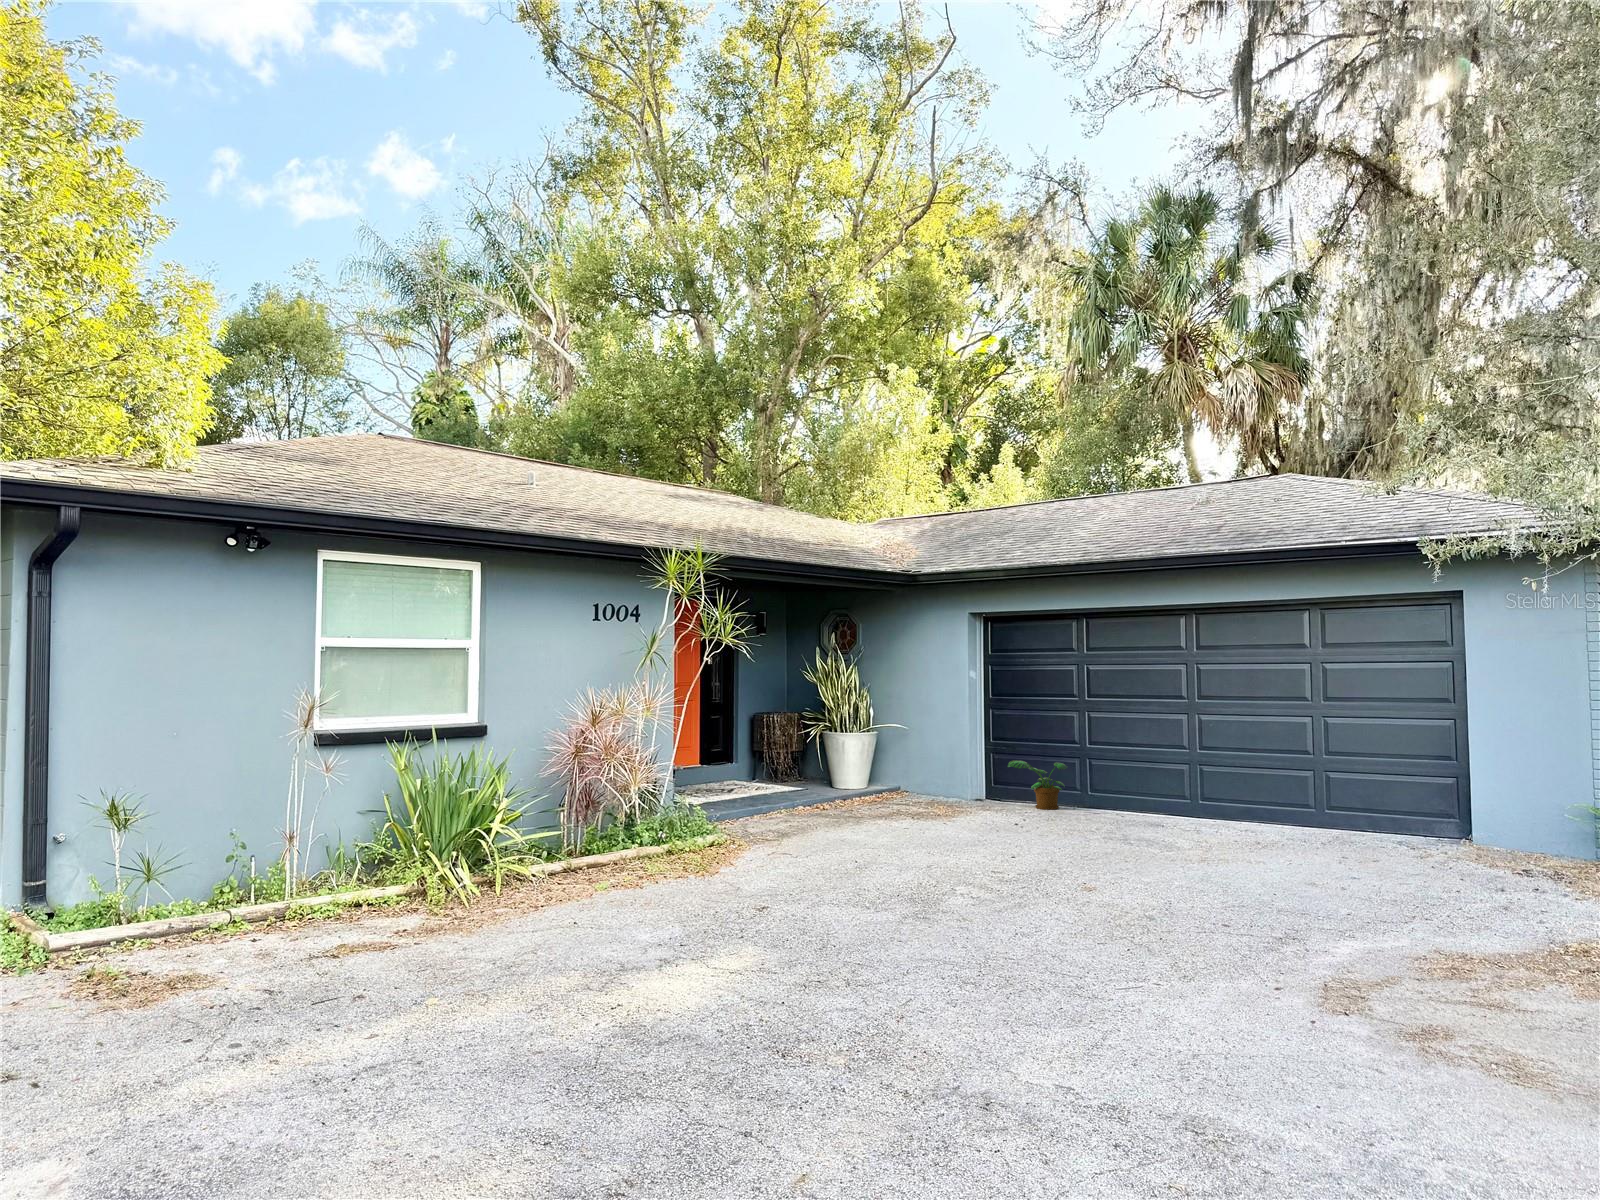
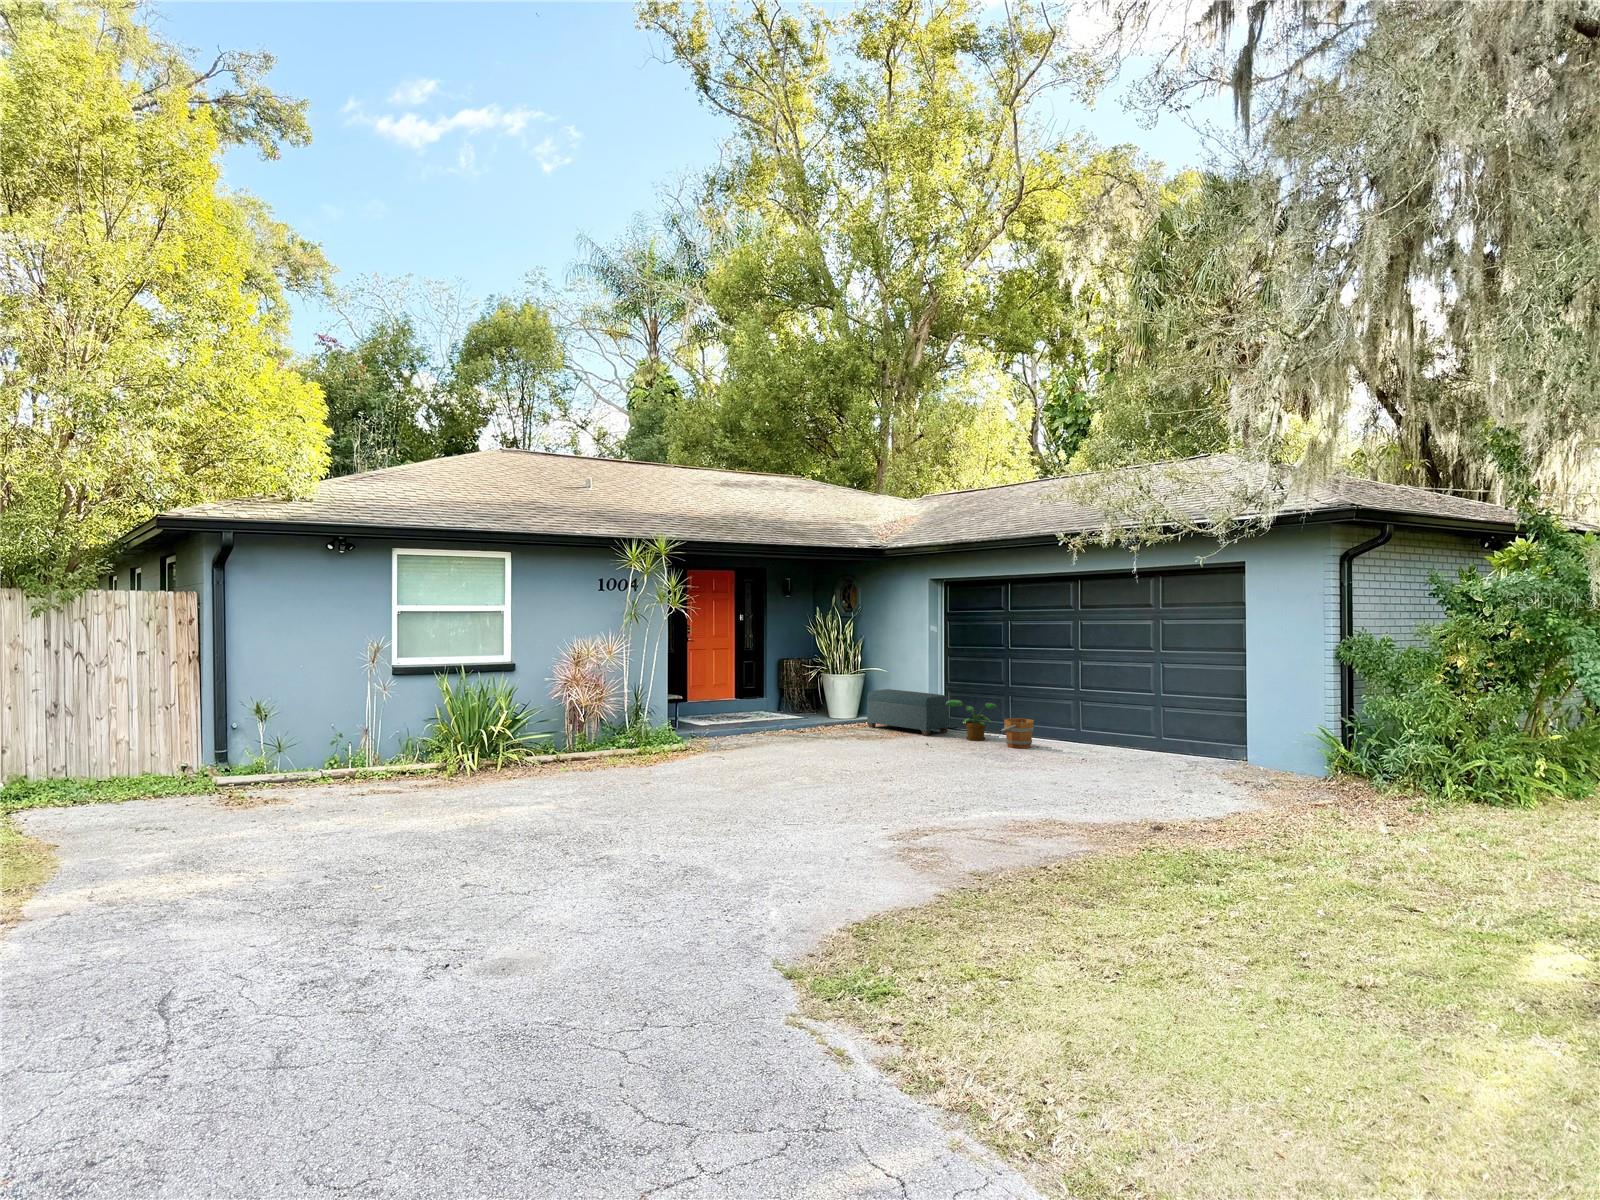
bench: none [894,753,1000,807] -> present [867,689,949,736]
bucket: none [1090,779,1130,815] -> present [1001,718,1034,748]

